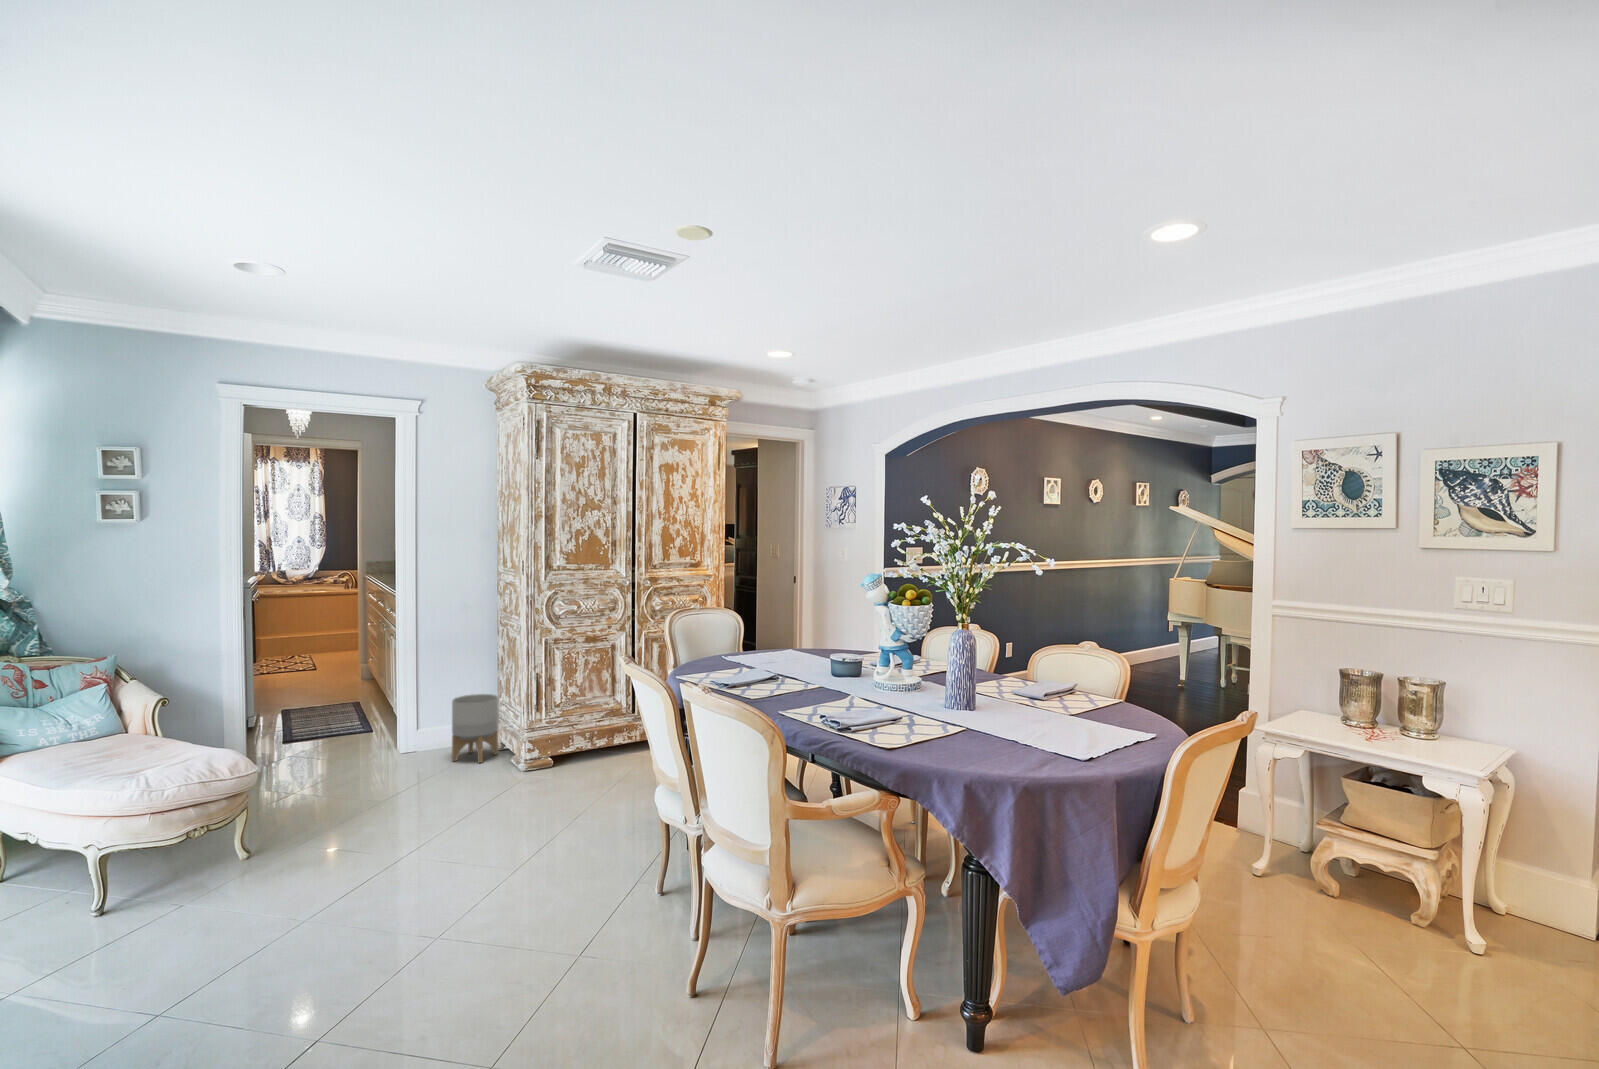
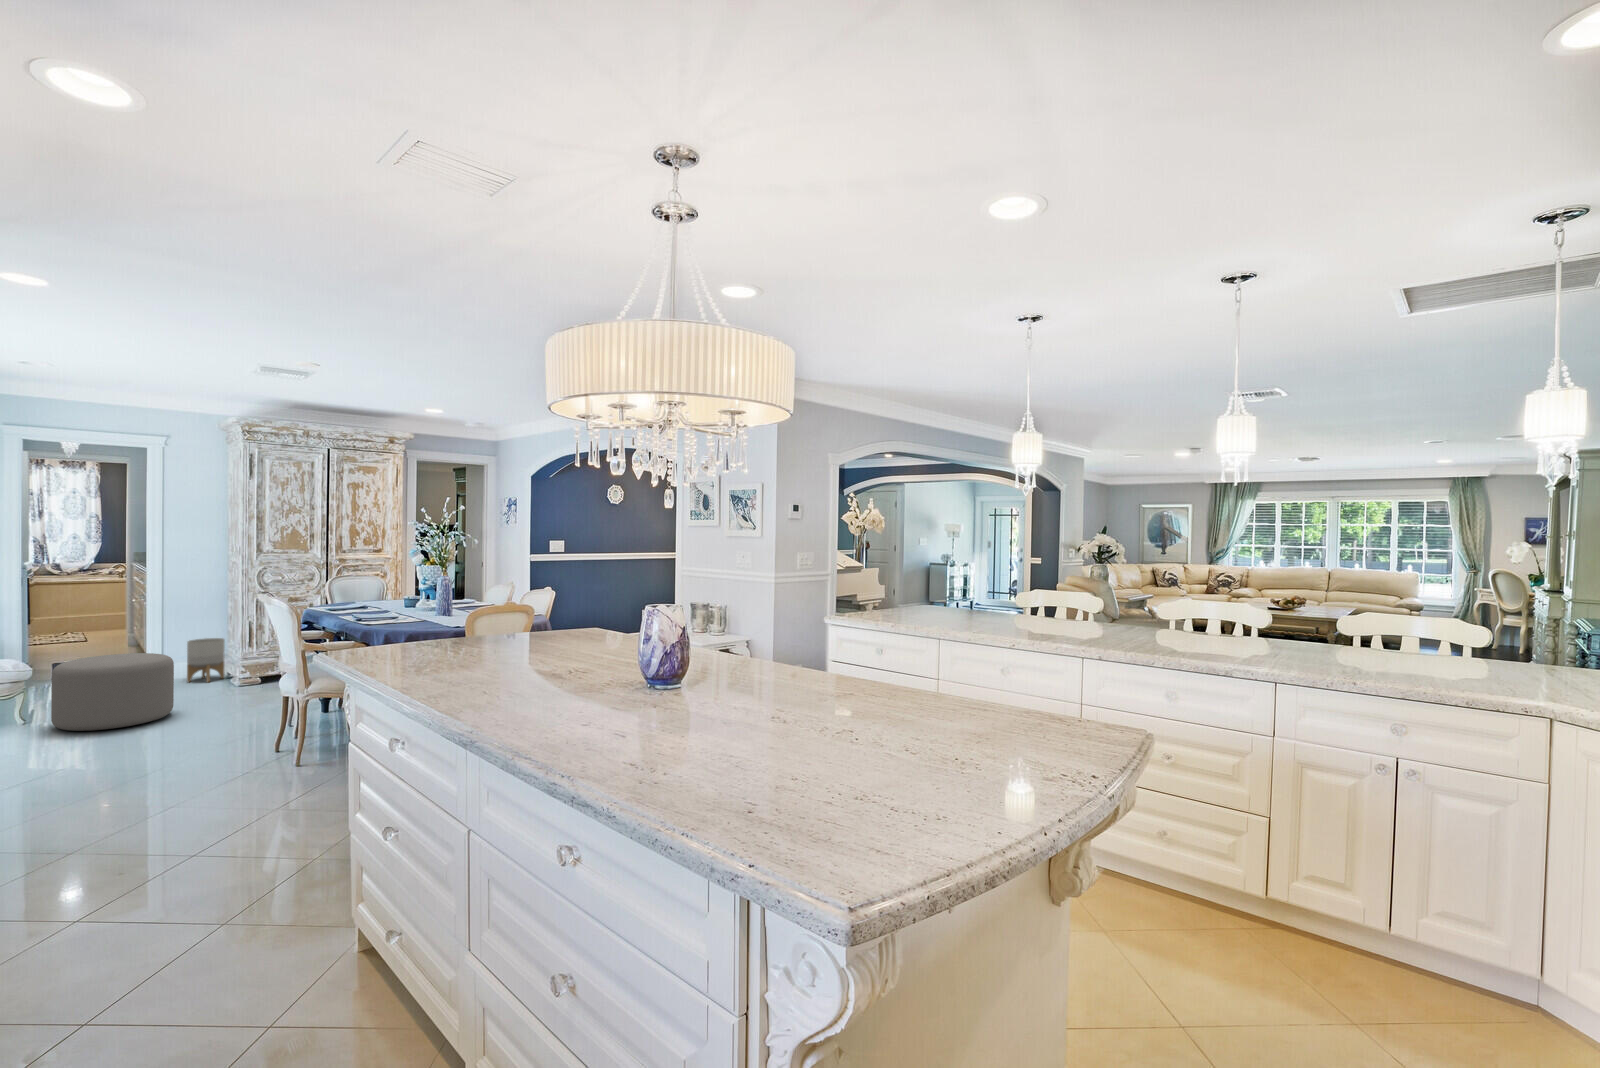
ottoman: none [288,739,459,888] -> present [51,653,174,731]

